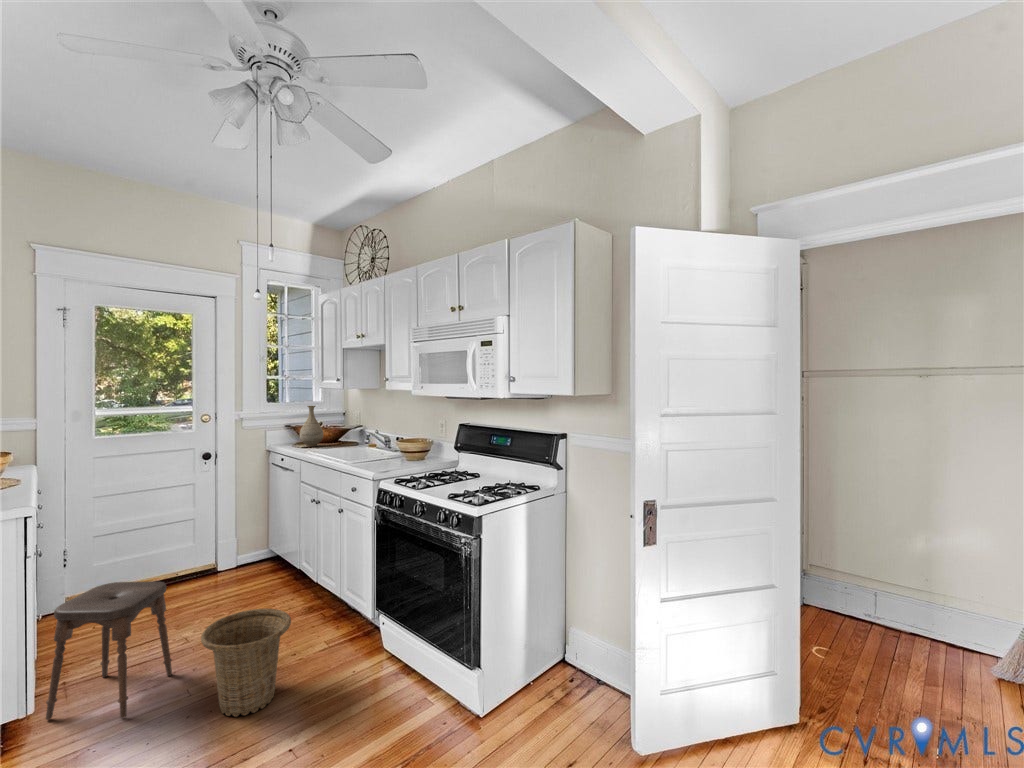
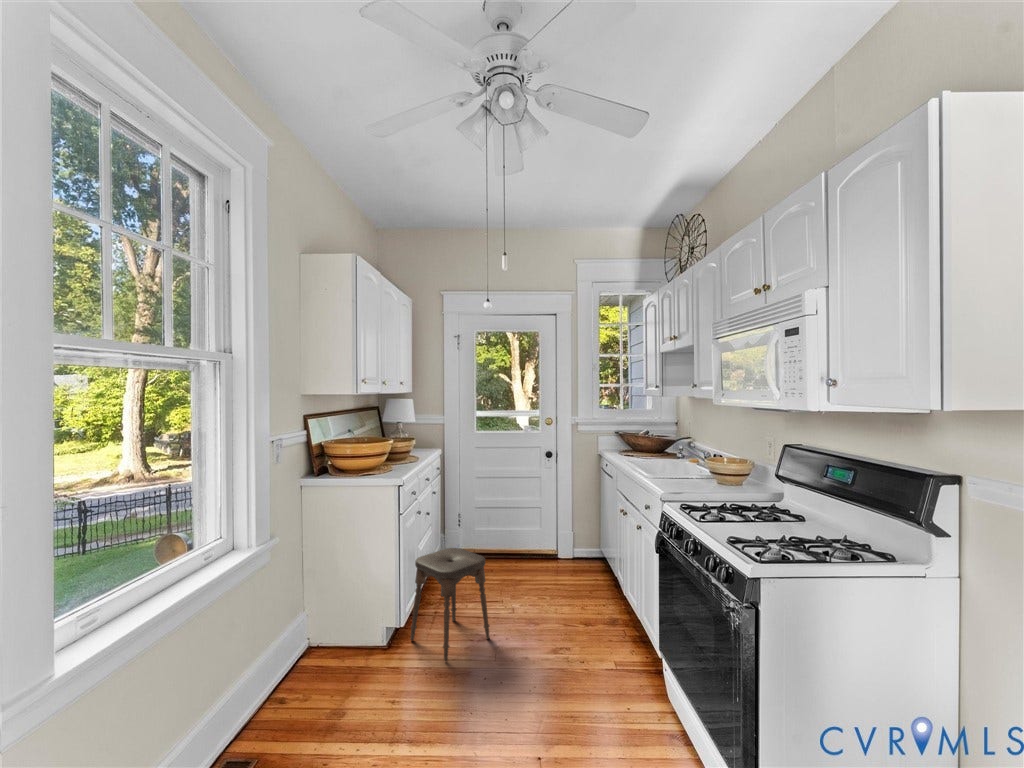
vase: present [300,406,323,447] -> none [624,414,647,455]
basket: present [201,609,291,717] -> none [488,604,563,708]

